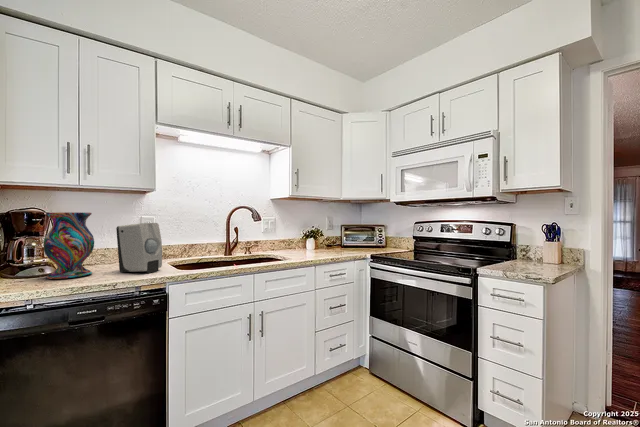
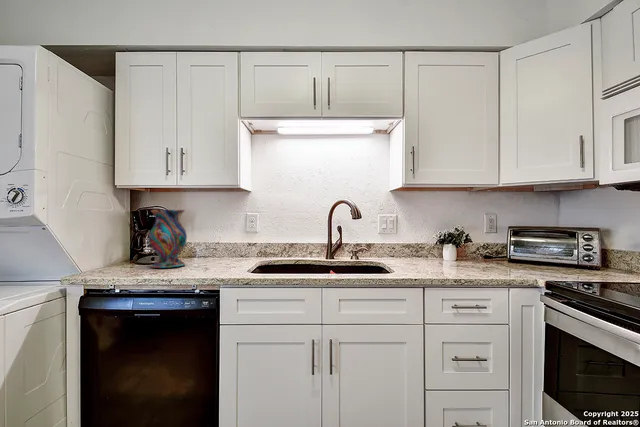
soap dispenser: present [116,223,162,273] -> none [200,220,233,271]

